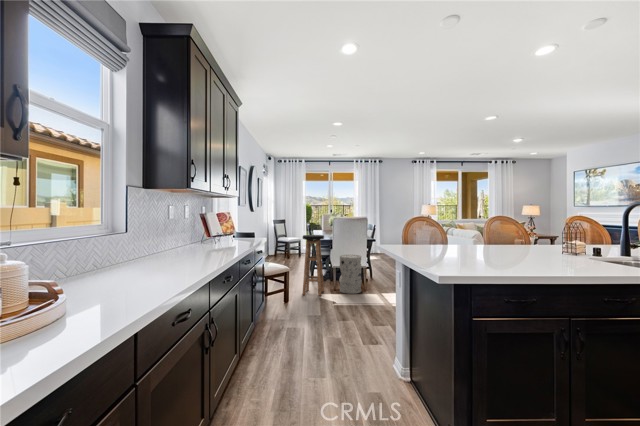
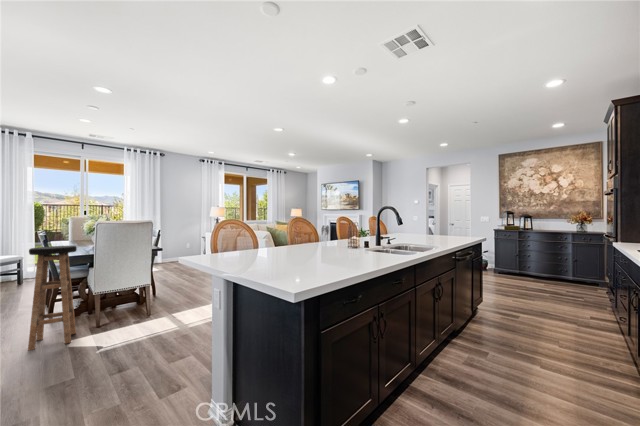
trash can: present [339,255,362,294] -> none [105,270,144,328]

